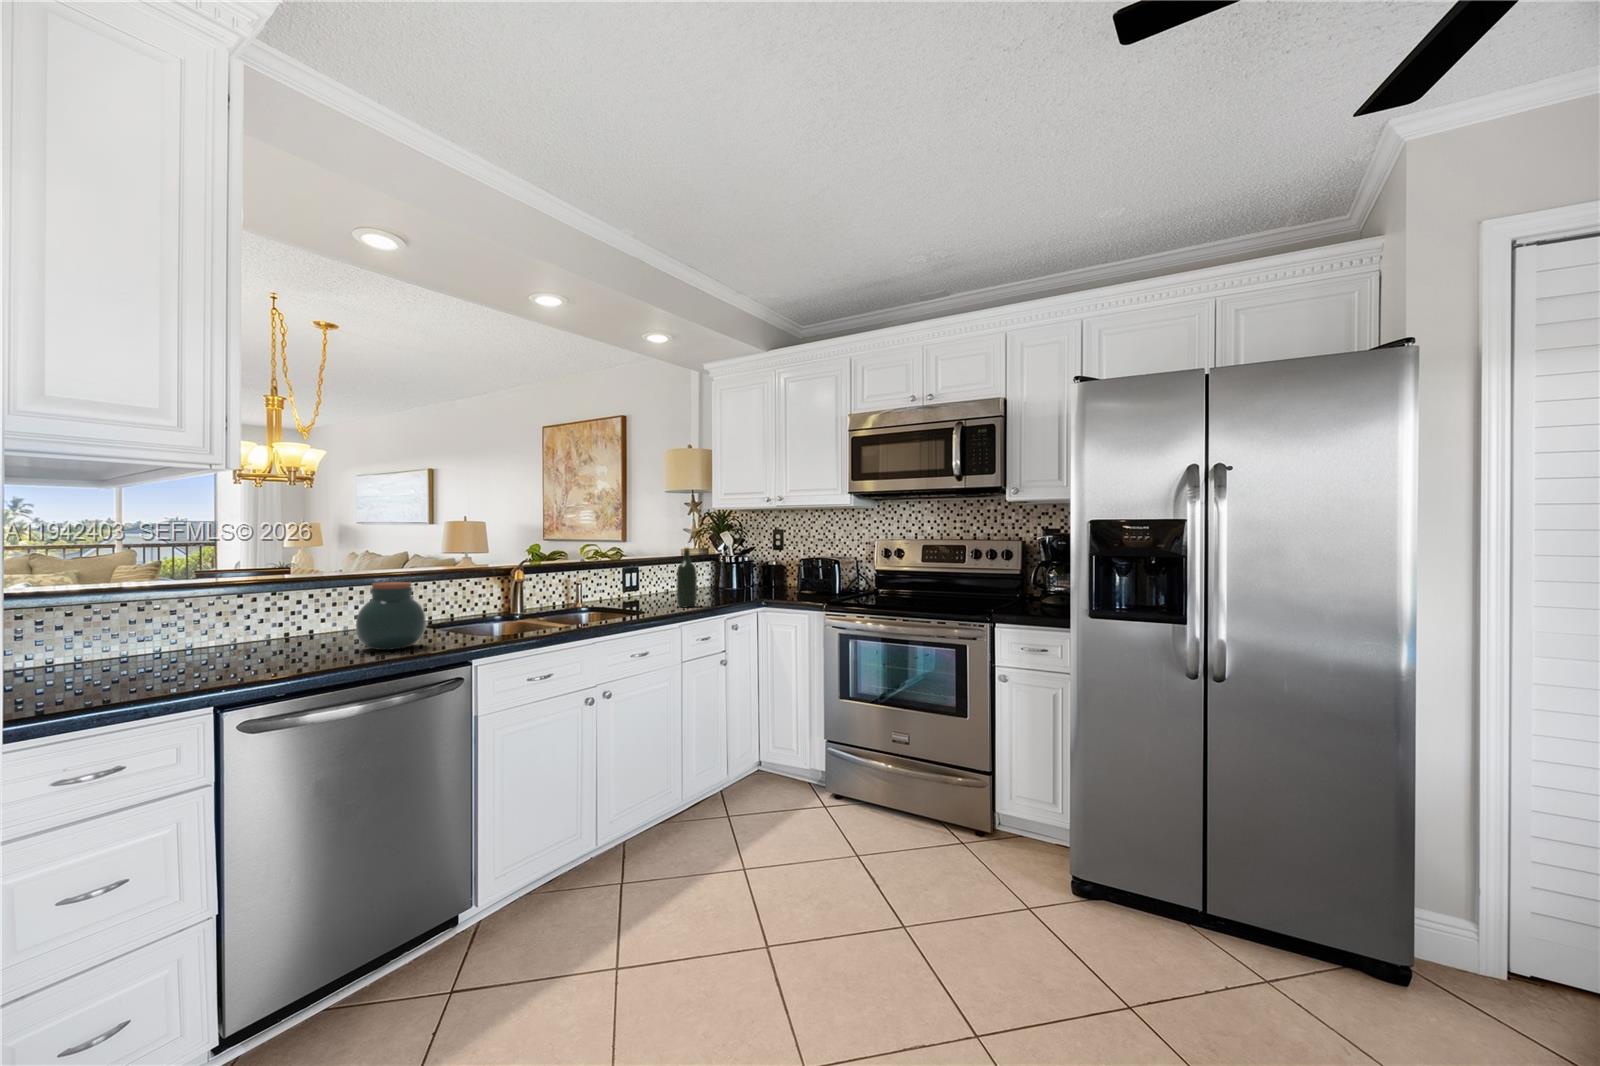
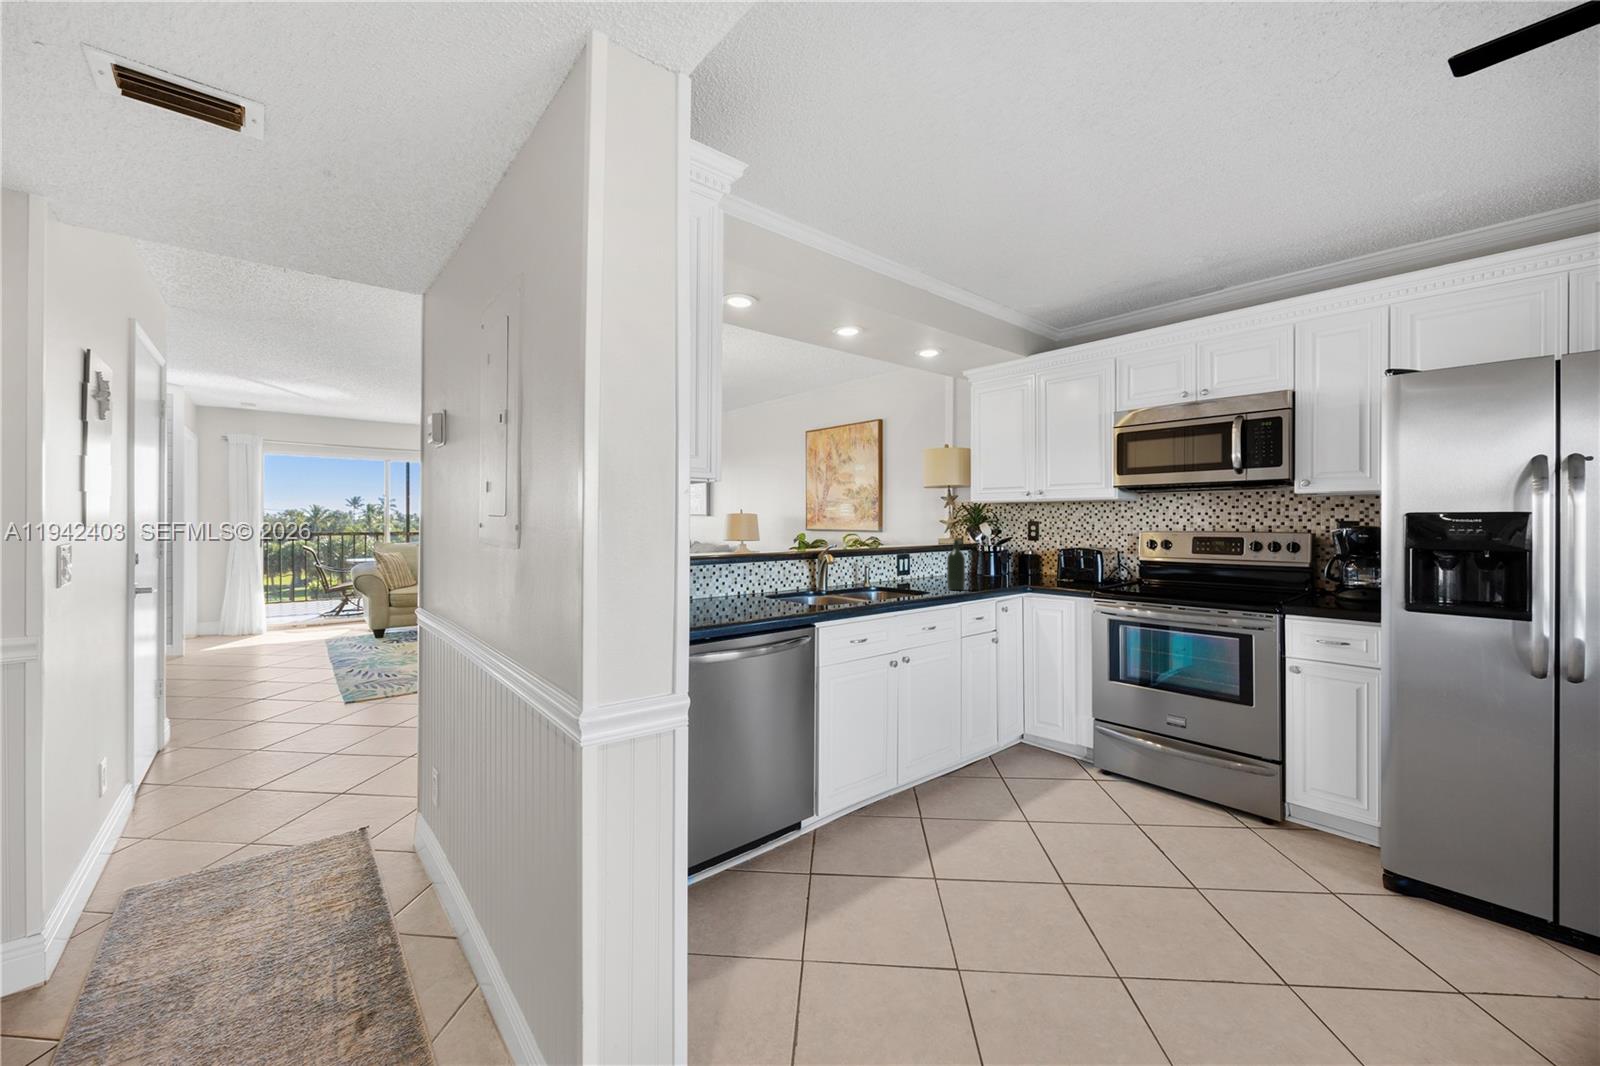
jar: present [356,582,426,650] -> none [737,562,781,612]

